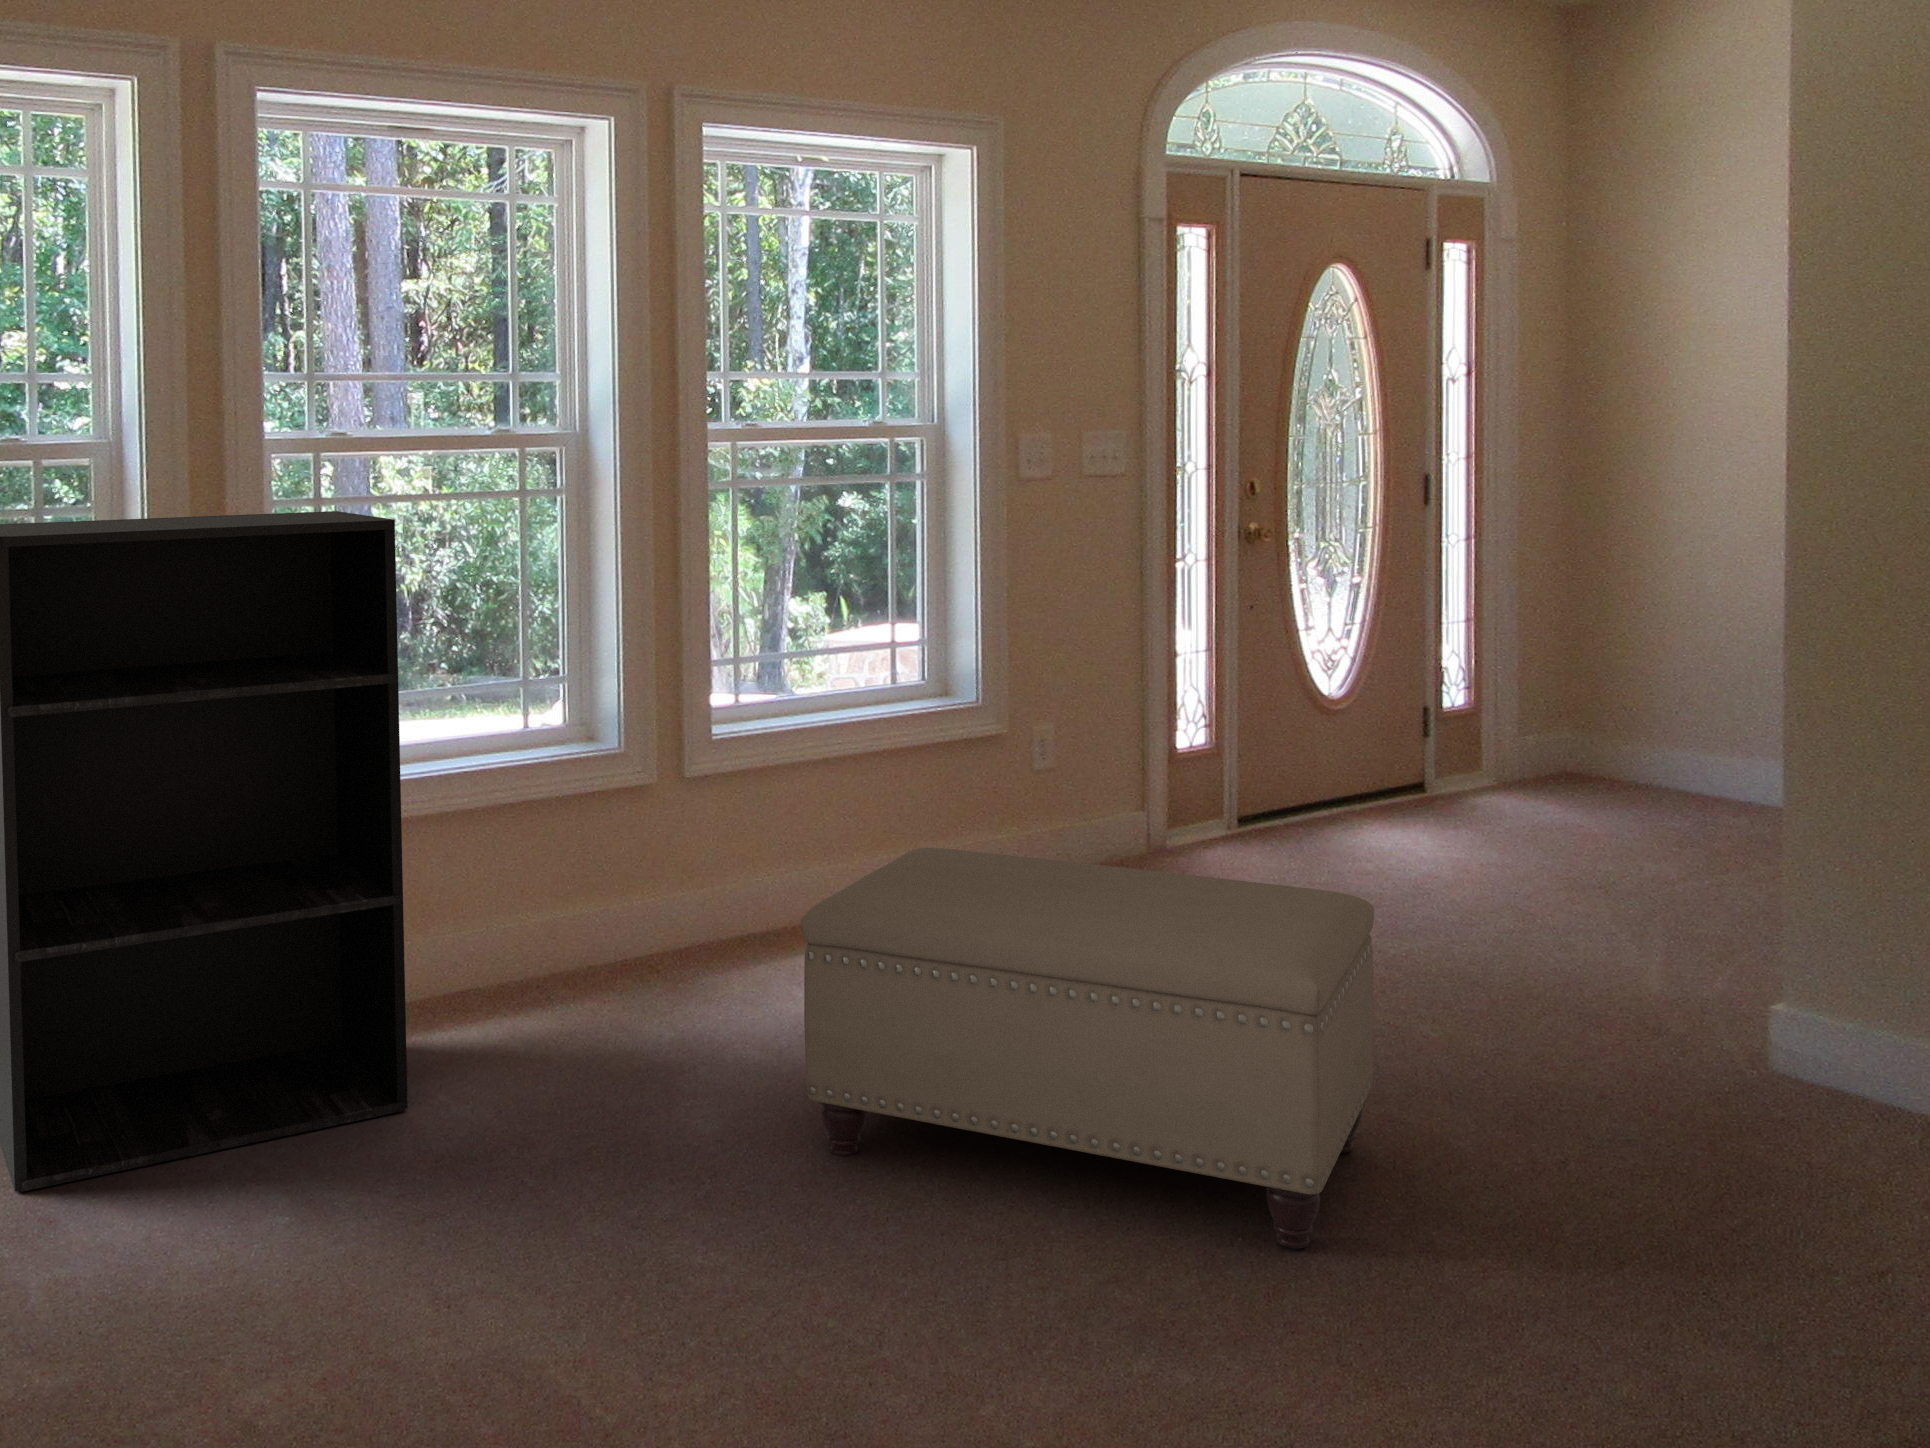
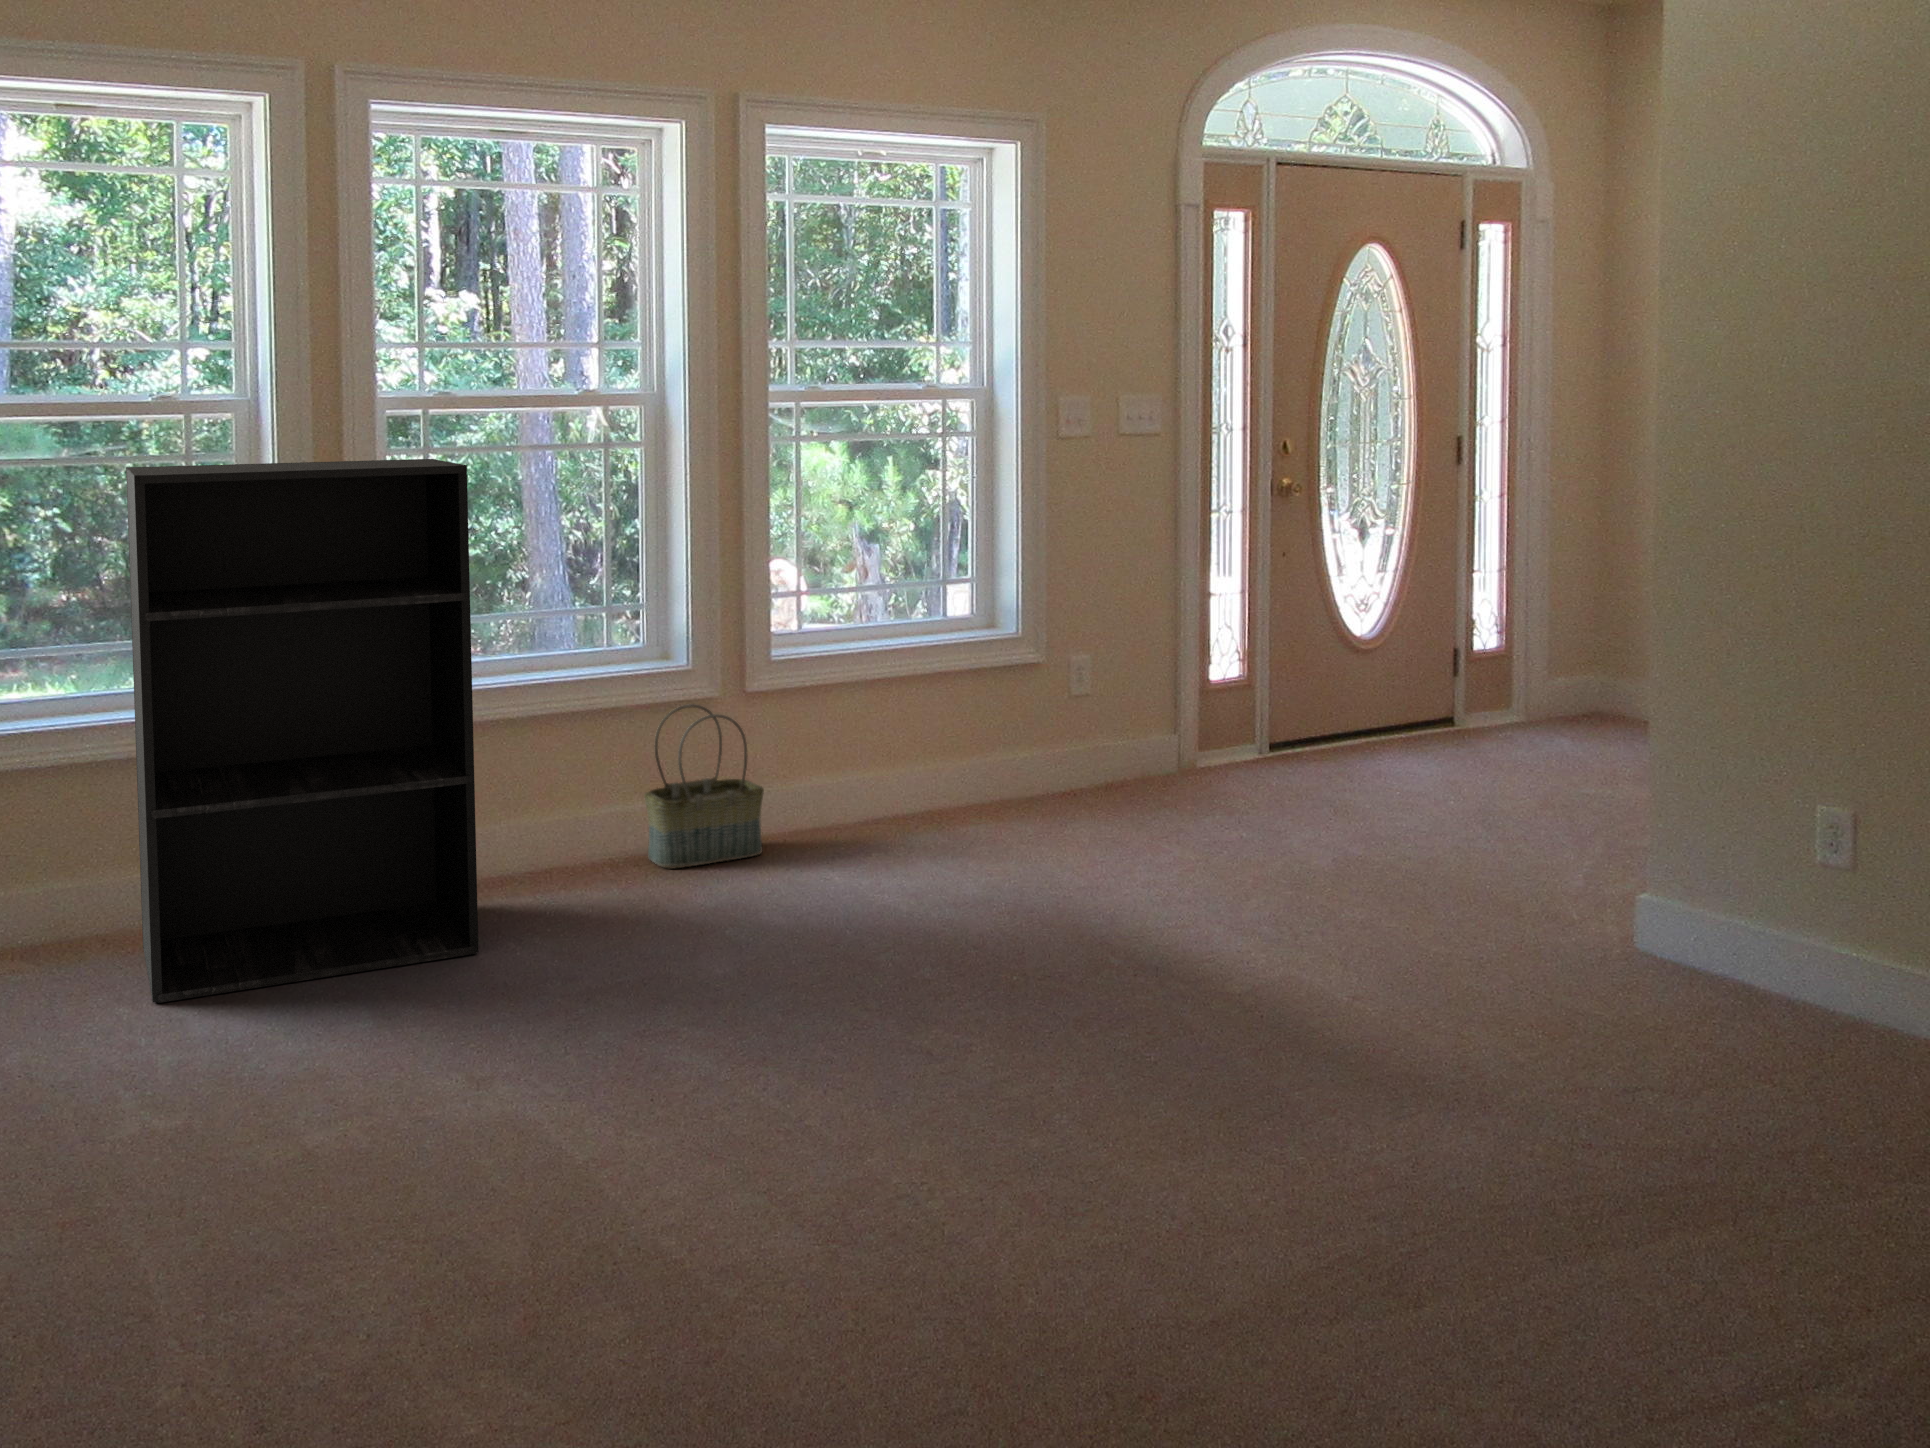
basket: none [574,793,712,989] -> present [644,704,764,869]
ottoman: present [801,848,1374,1248] -> none [790,747,1273,1067]

